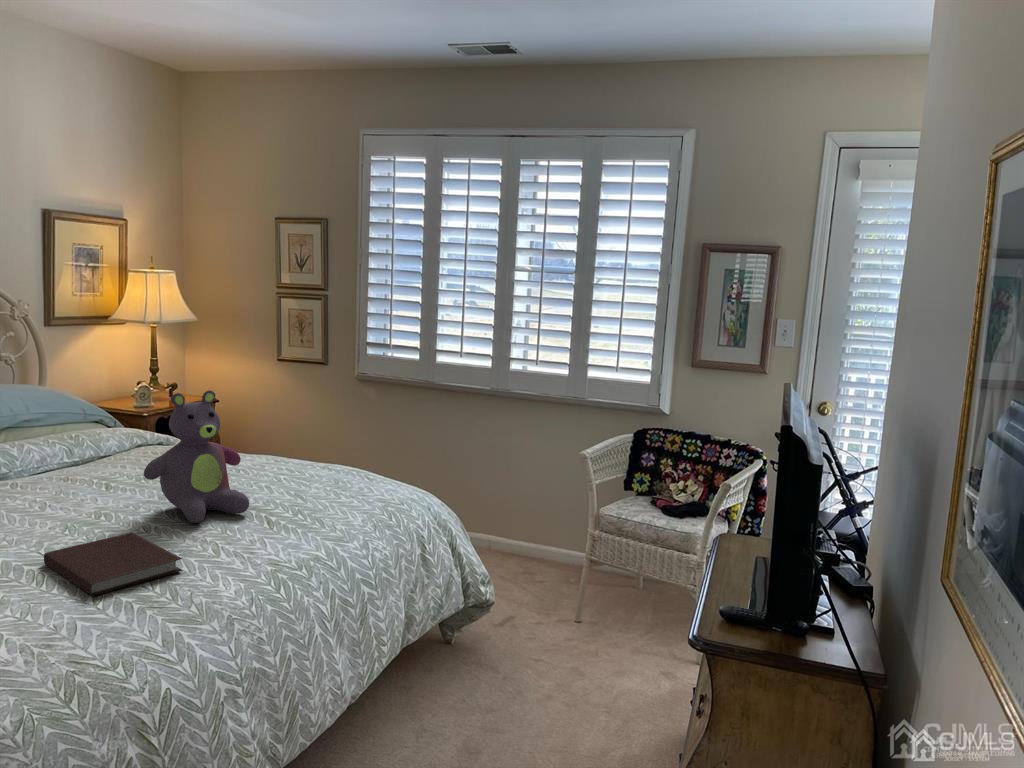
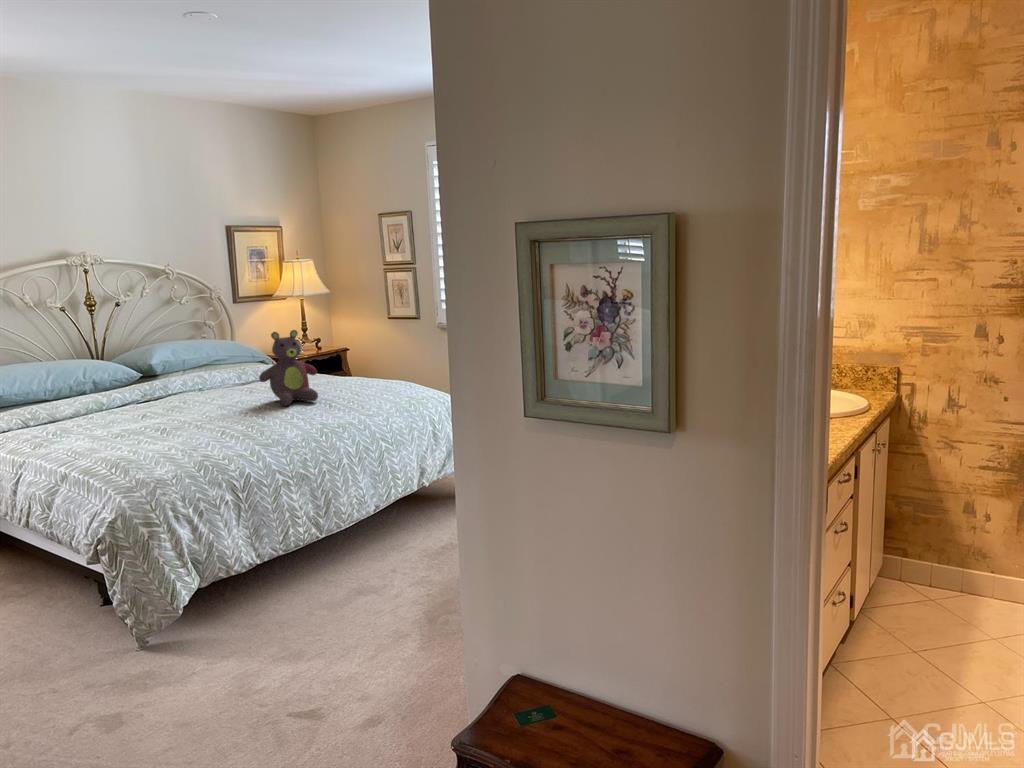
notebook: present [44,532,182,596] -> none [202,407,266,431]

